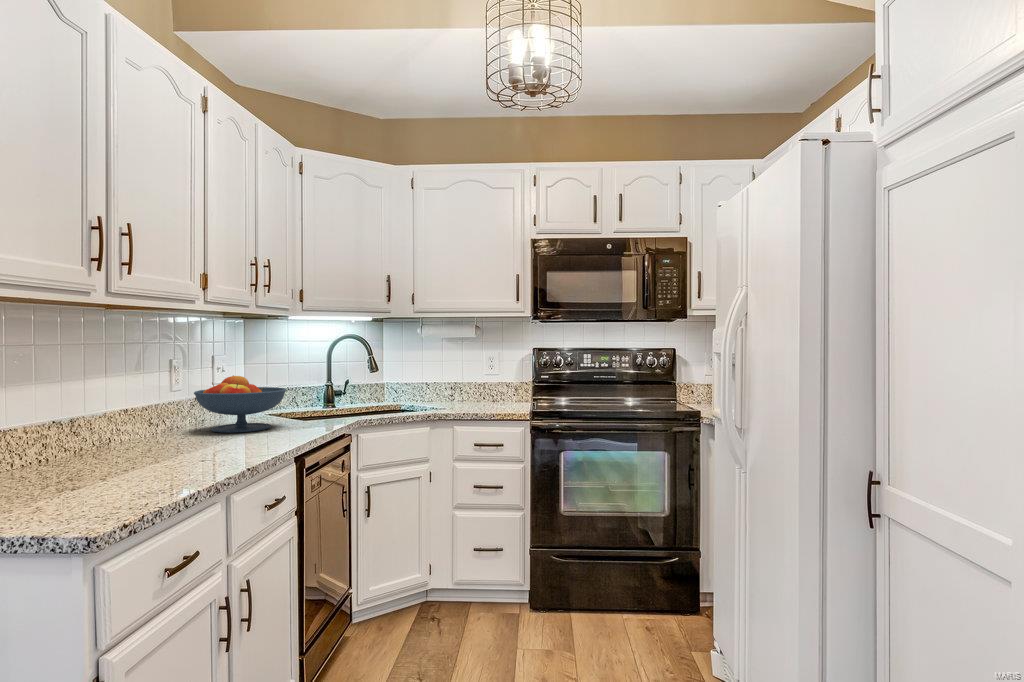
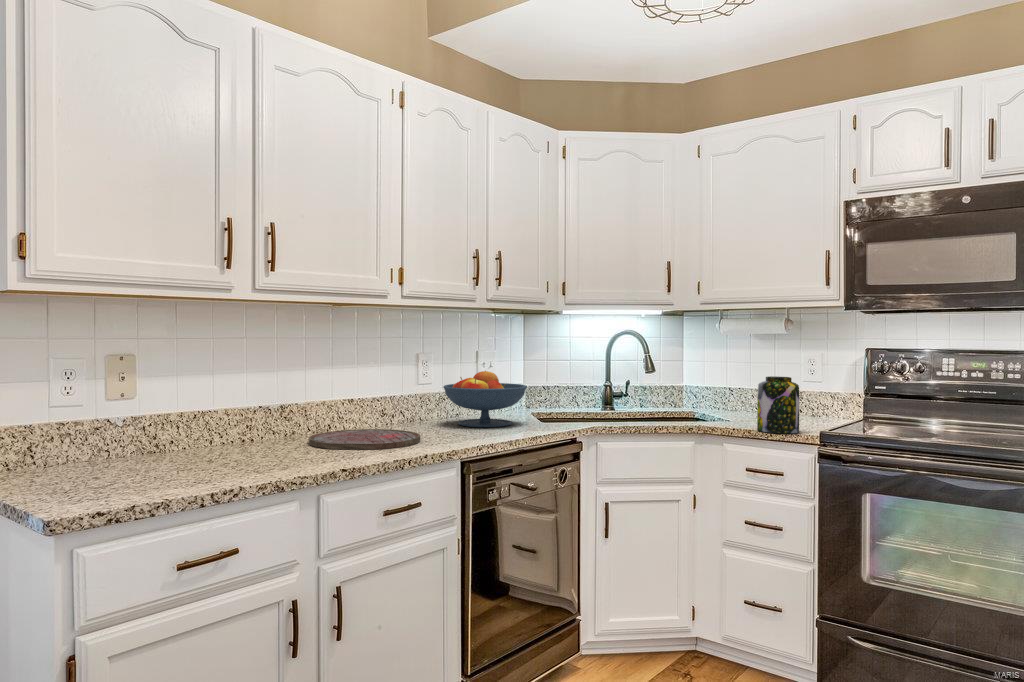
jar: none [481,370,512,414] -> present [757,376,799,433]
cutting board: none [64,443,213,473] -> present [309,429,420,449]

